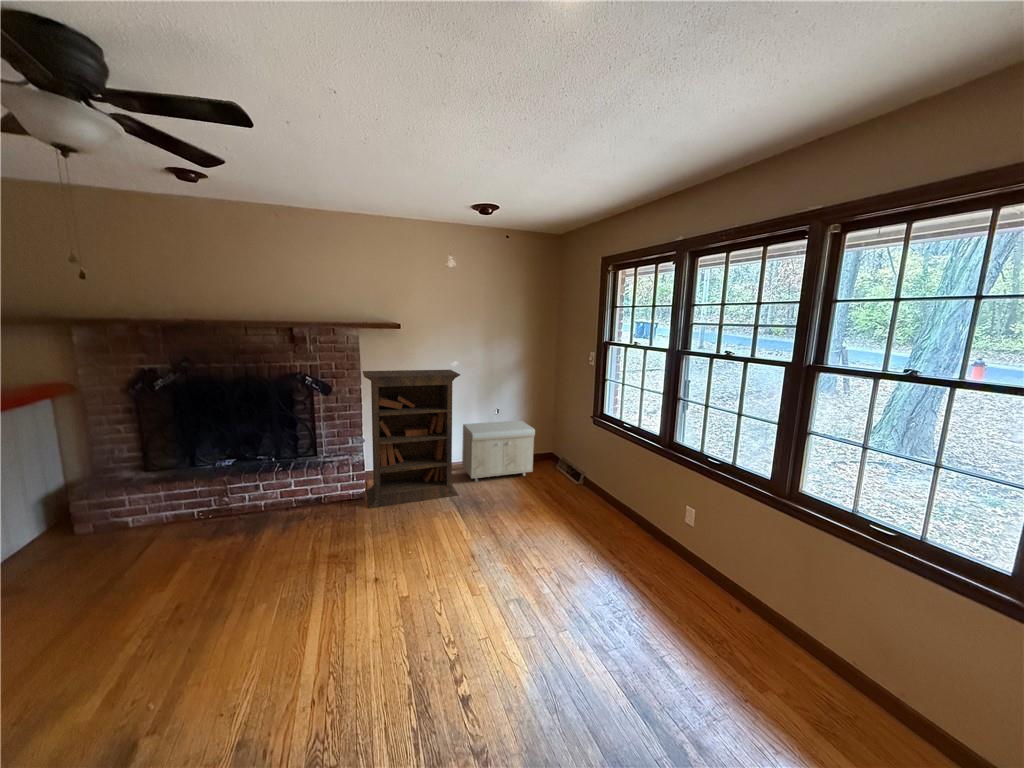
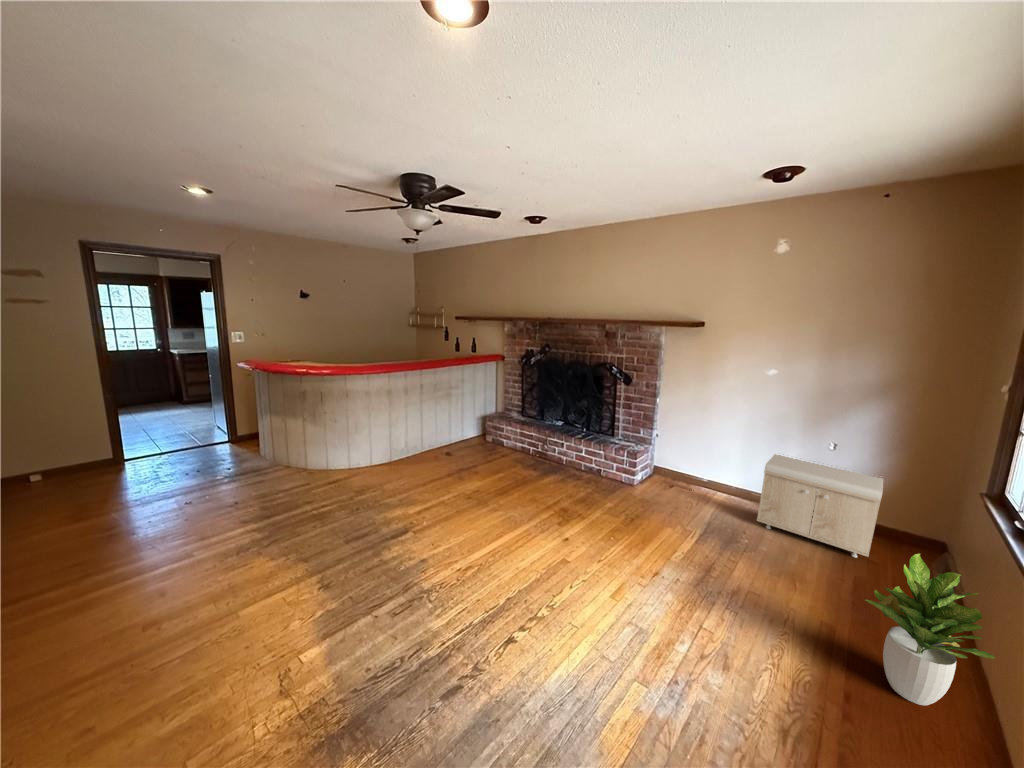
bookcase: present [363,370,460,508] -> none [627,366,757,529]
potted plant: none [587,453,642,532] -> present [865,554,995,705]

